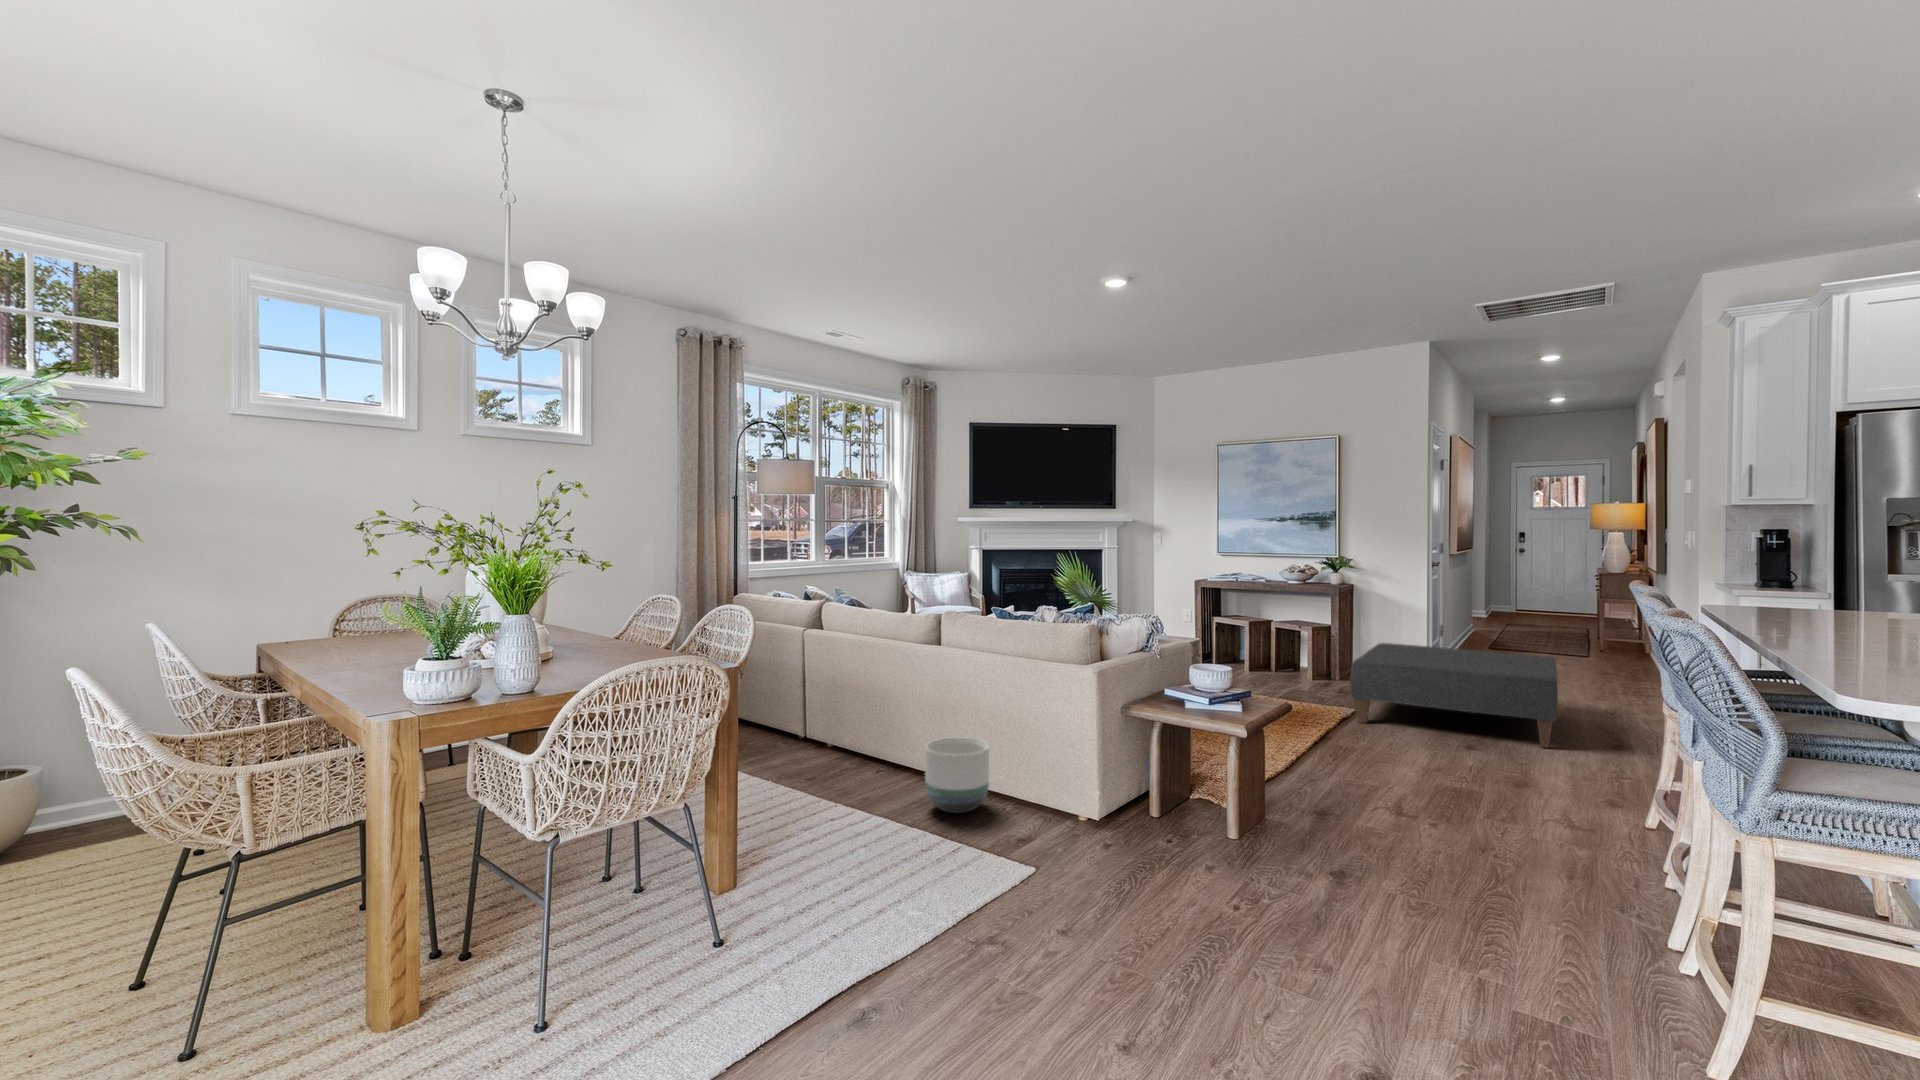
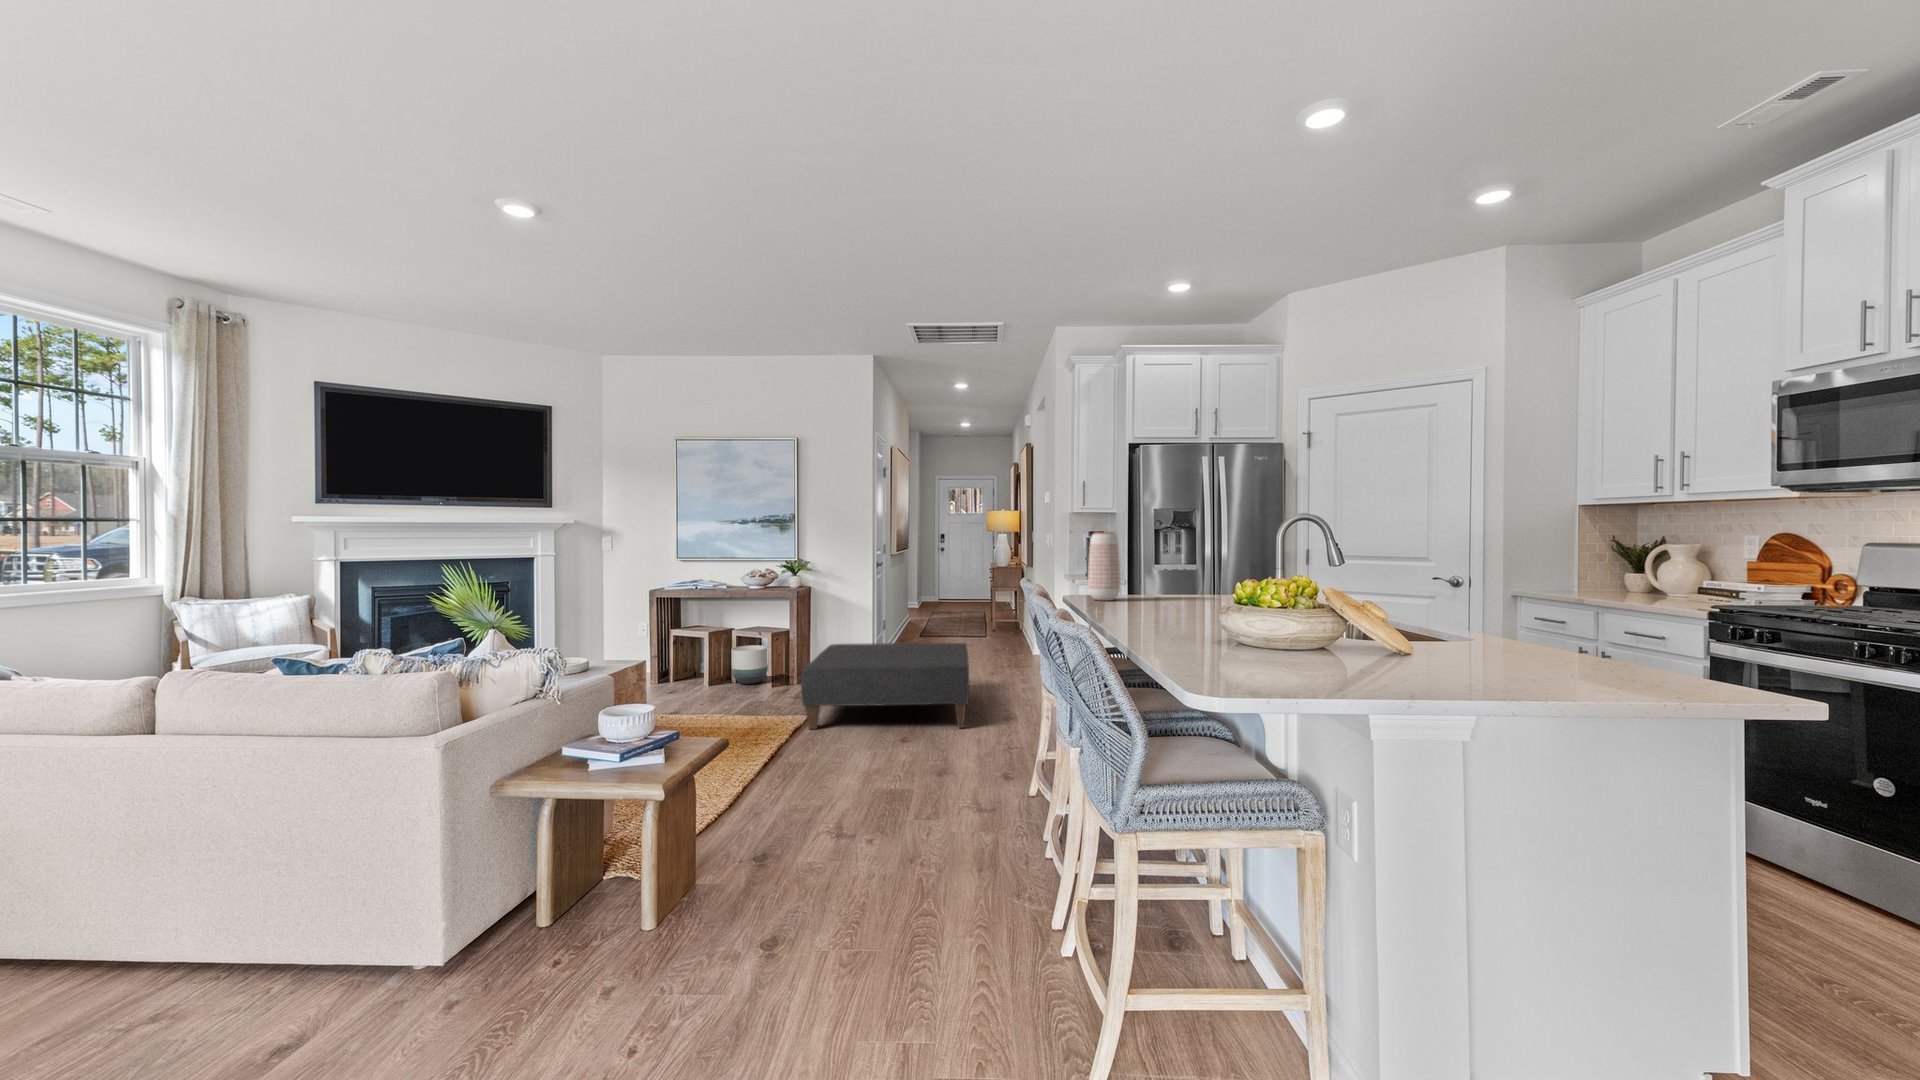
vase: none [1737,530,1791,612] -> present [1088,532,1120,601]
planter: present [925,737,989,813] -> present [731,645,768,684]

